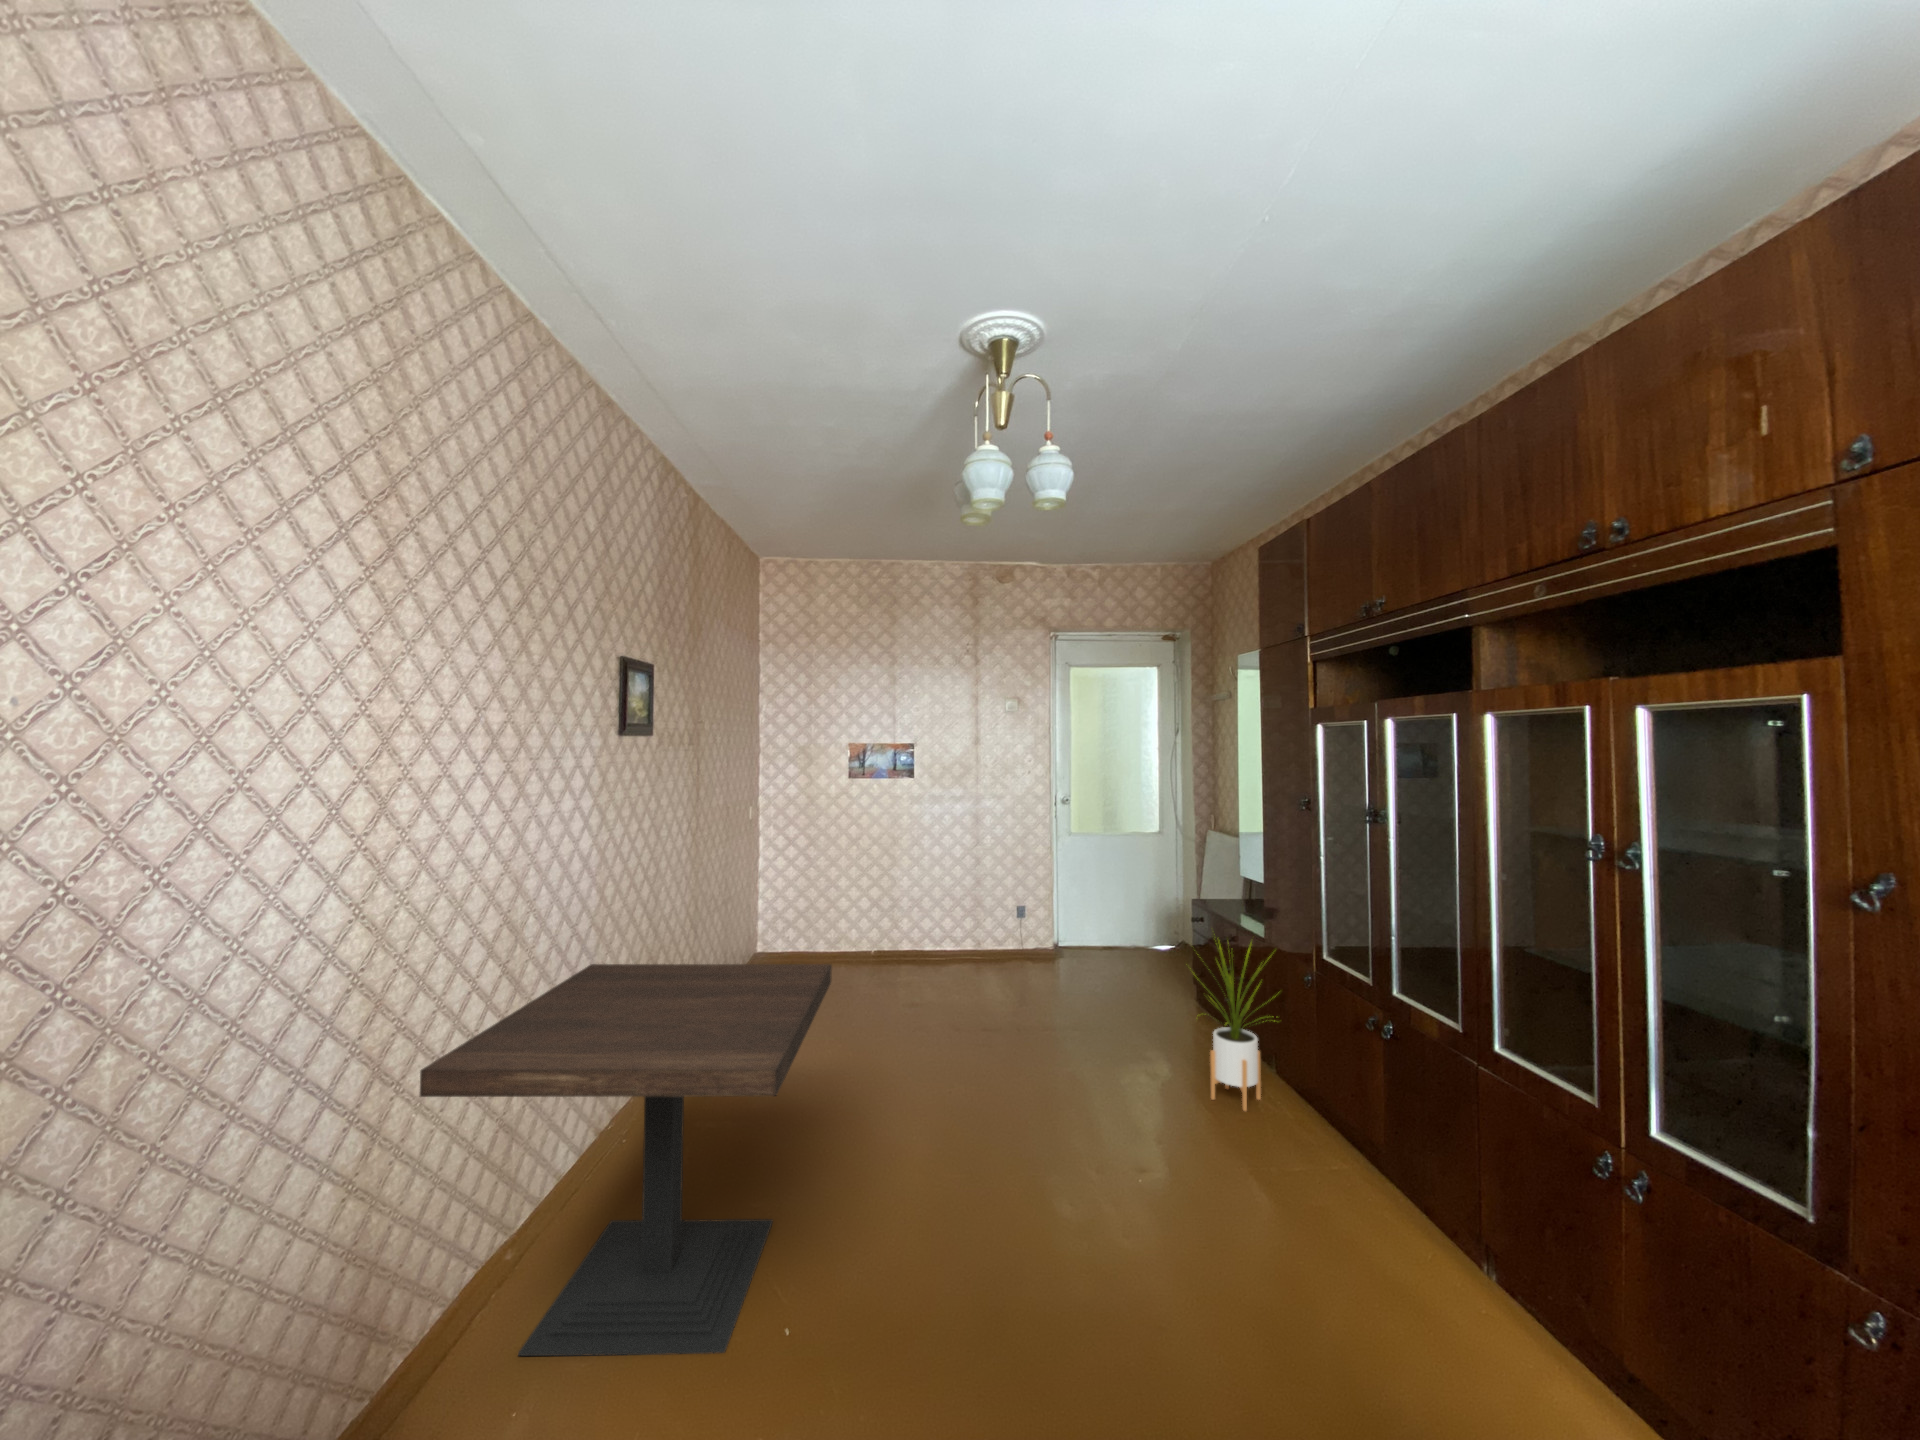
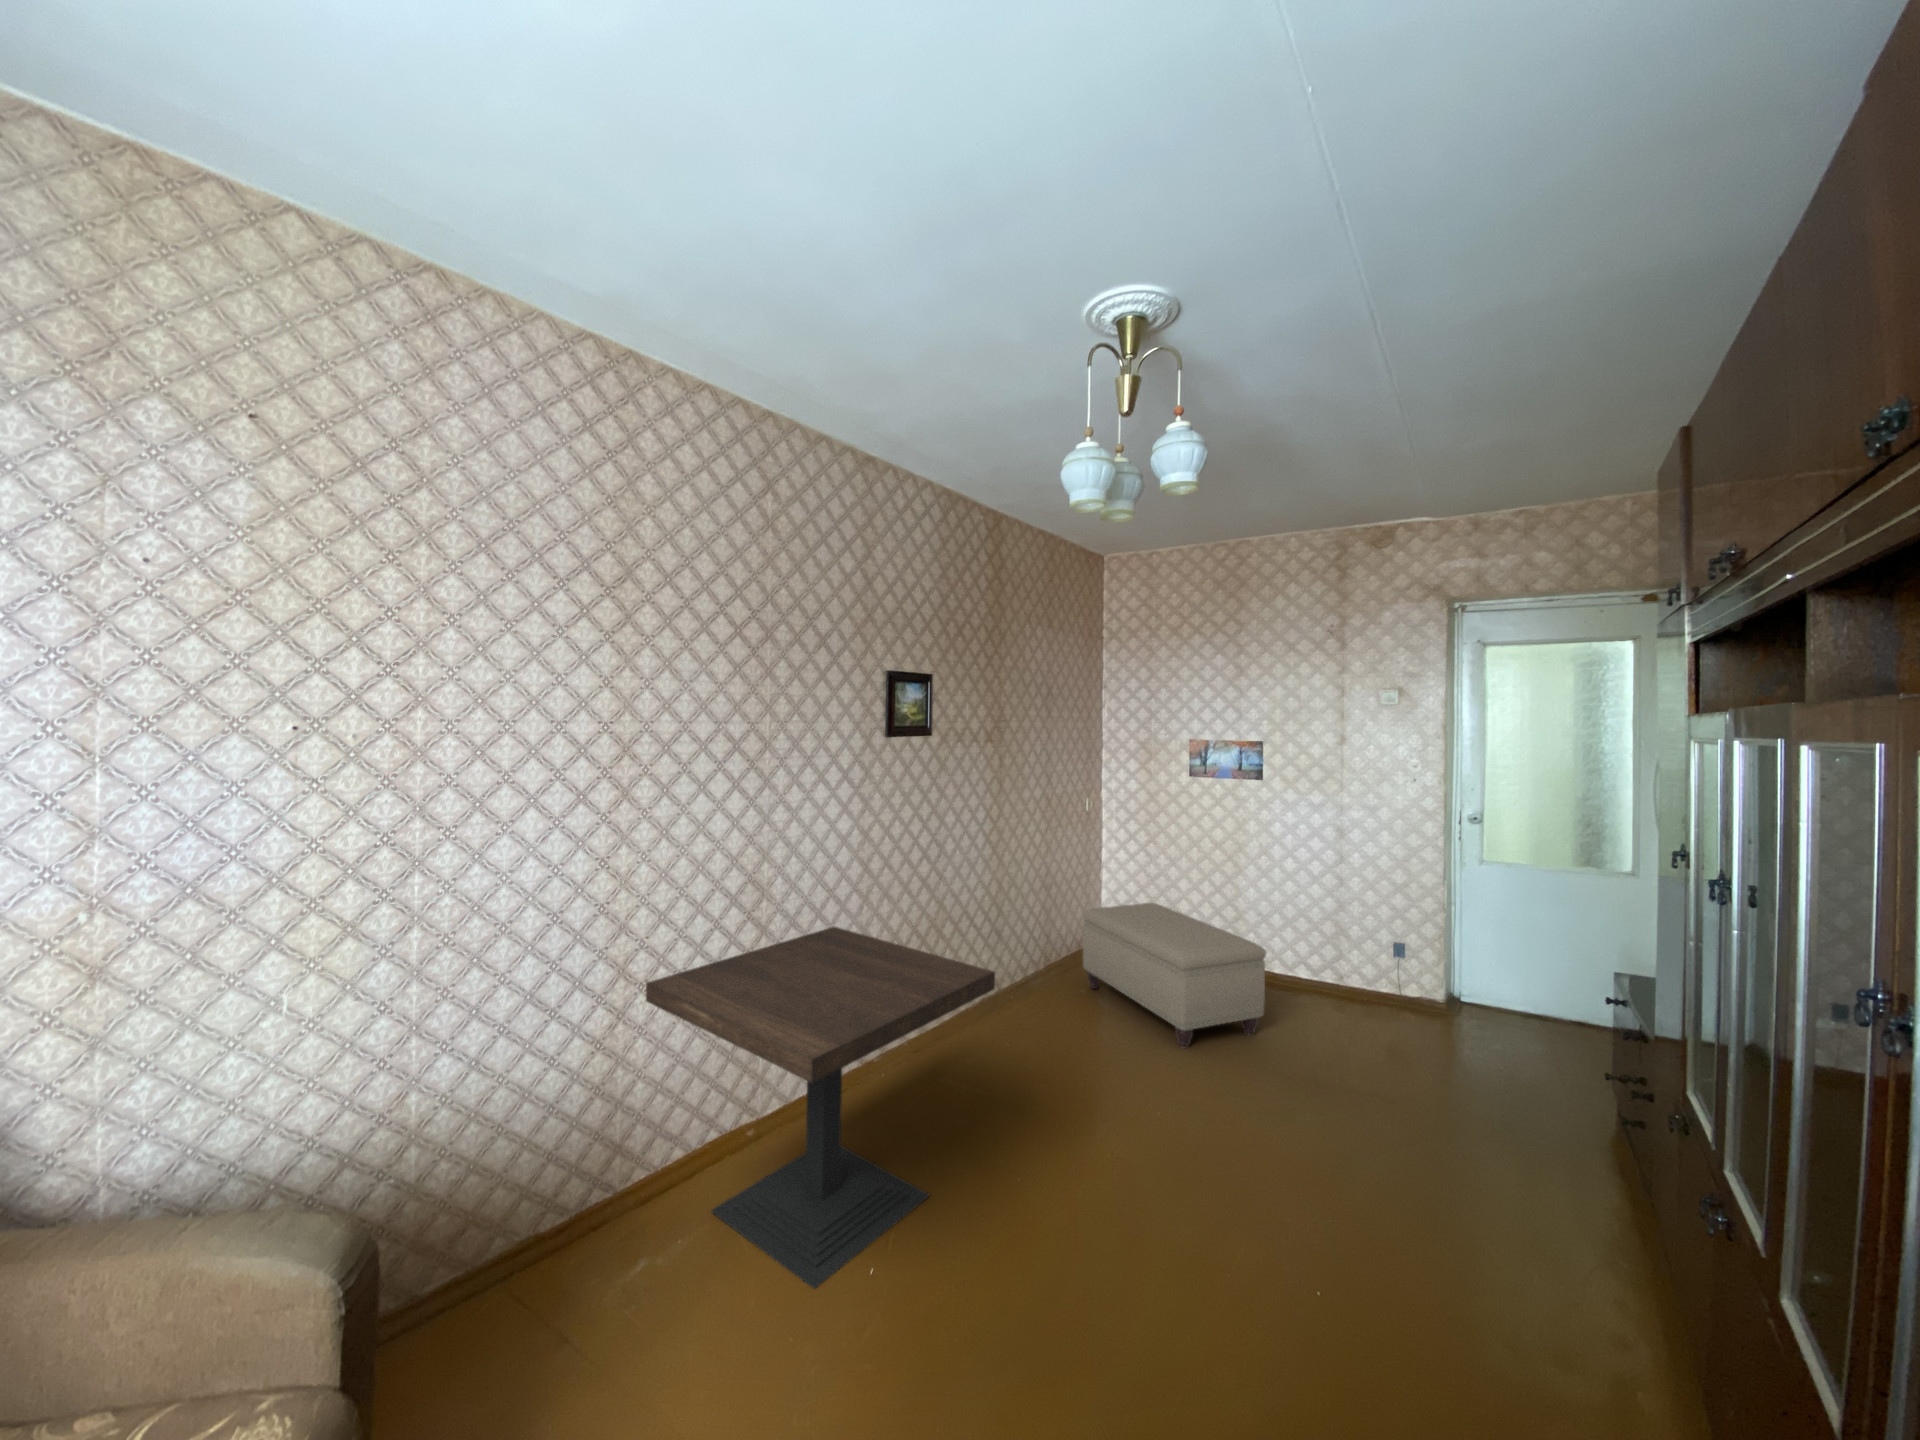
ottoman: none [768,903,949,1026] -> present [1083,903,1266,1048]
house plant: present [1190,942,1279,1111] -> none [1527,1044,1706,1346]

